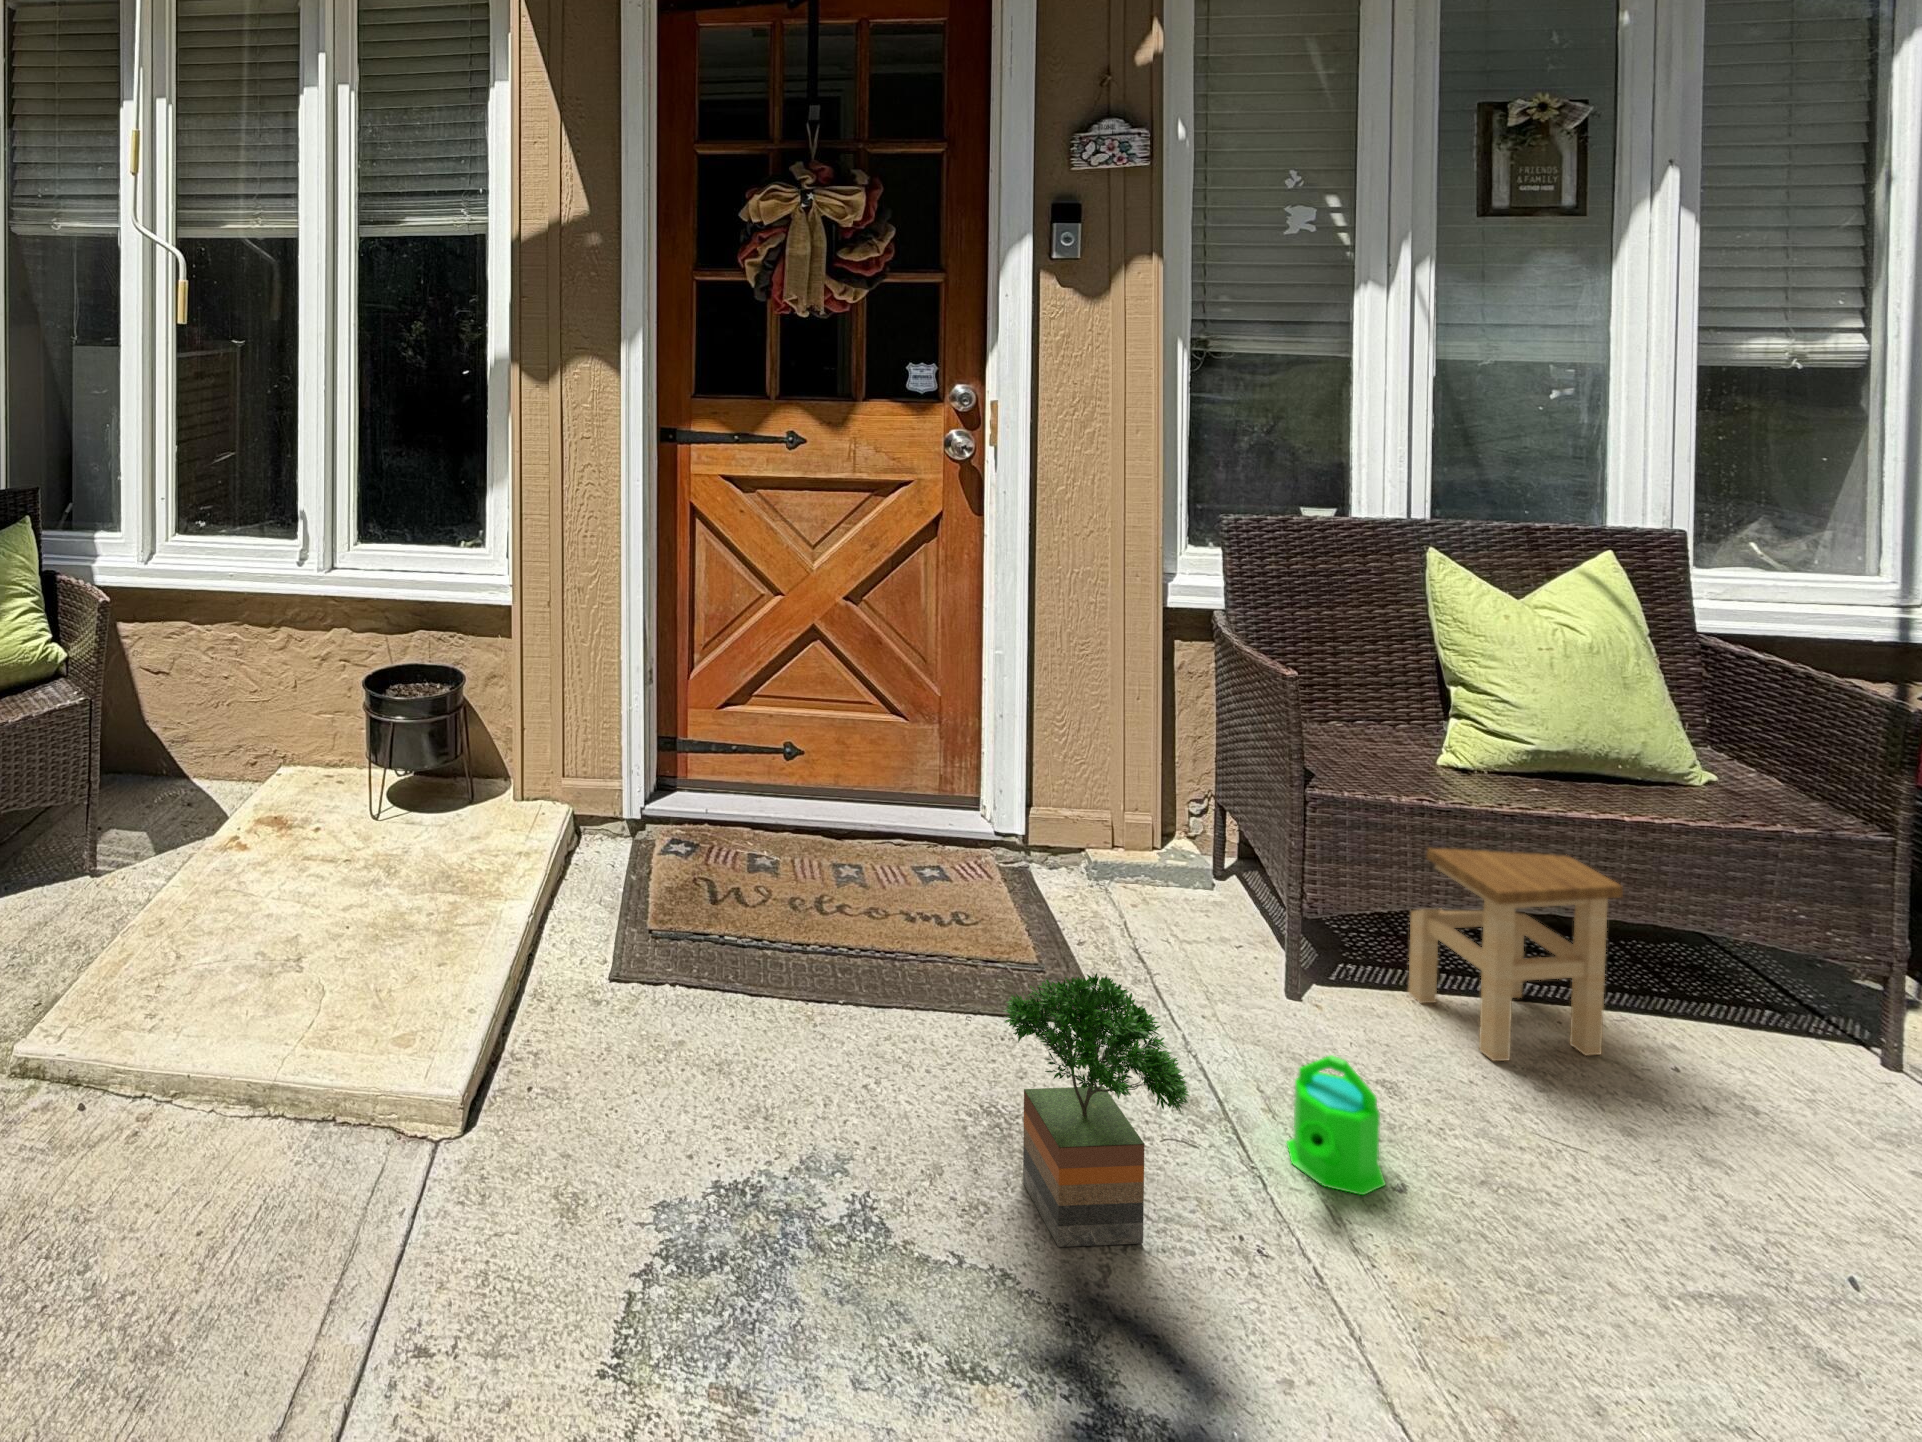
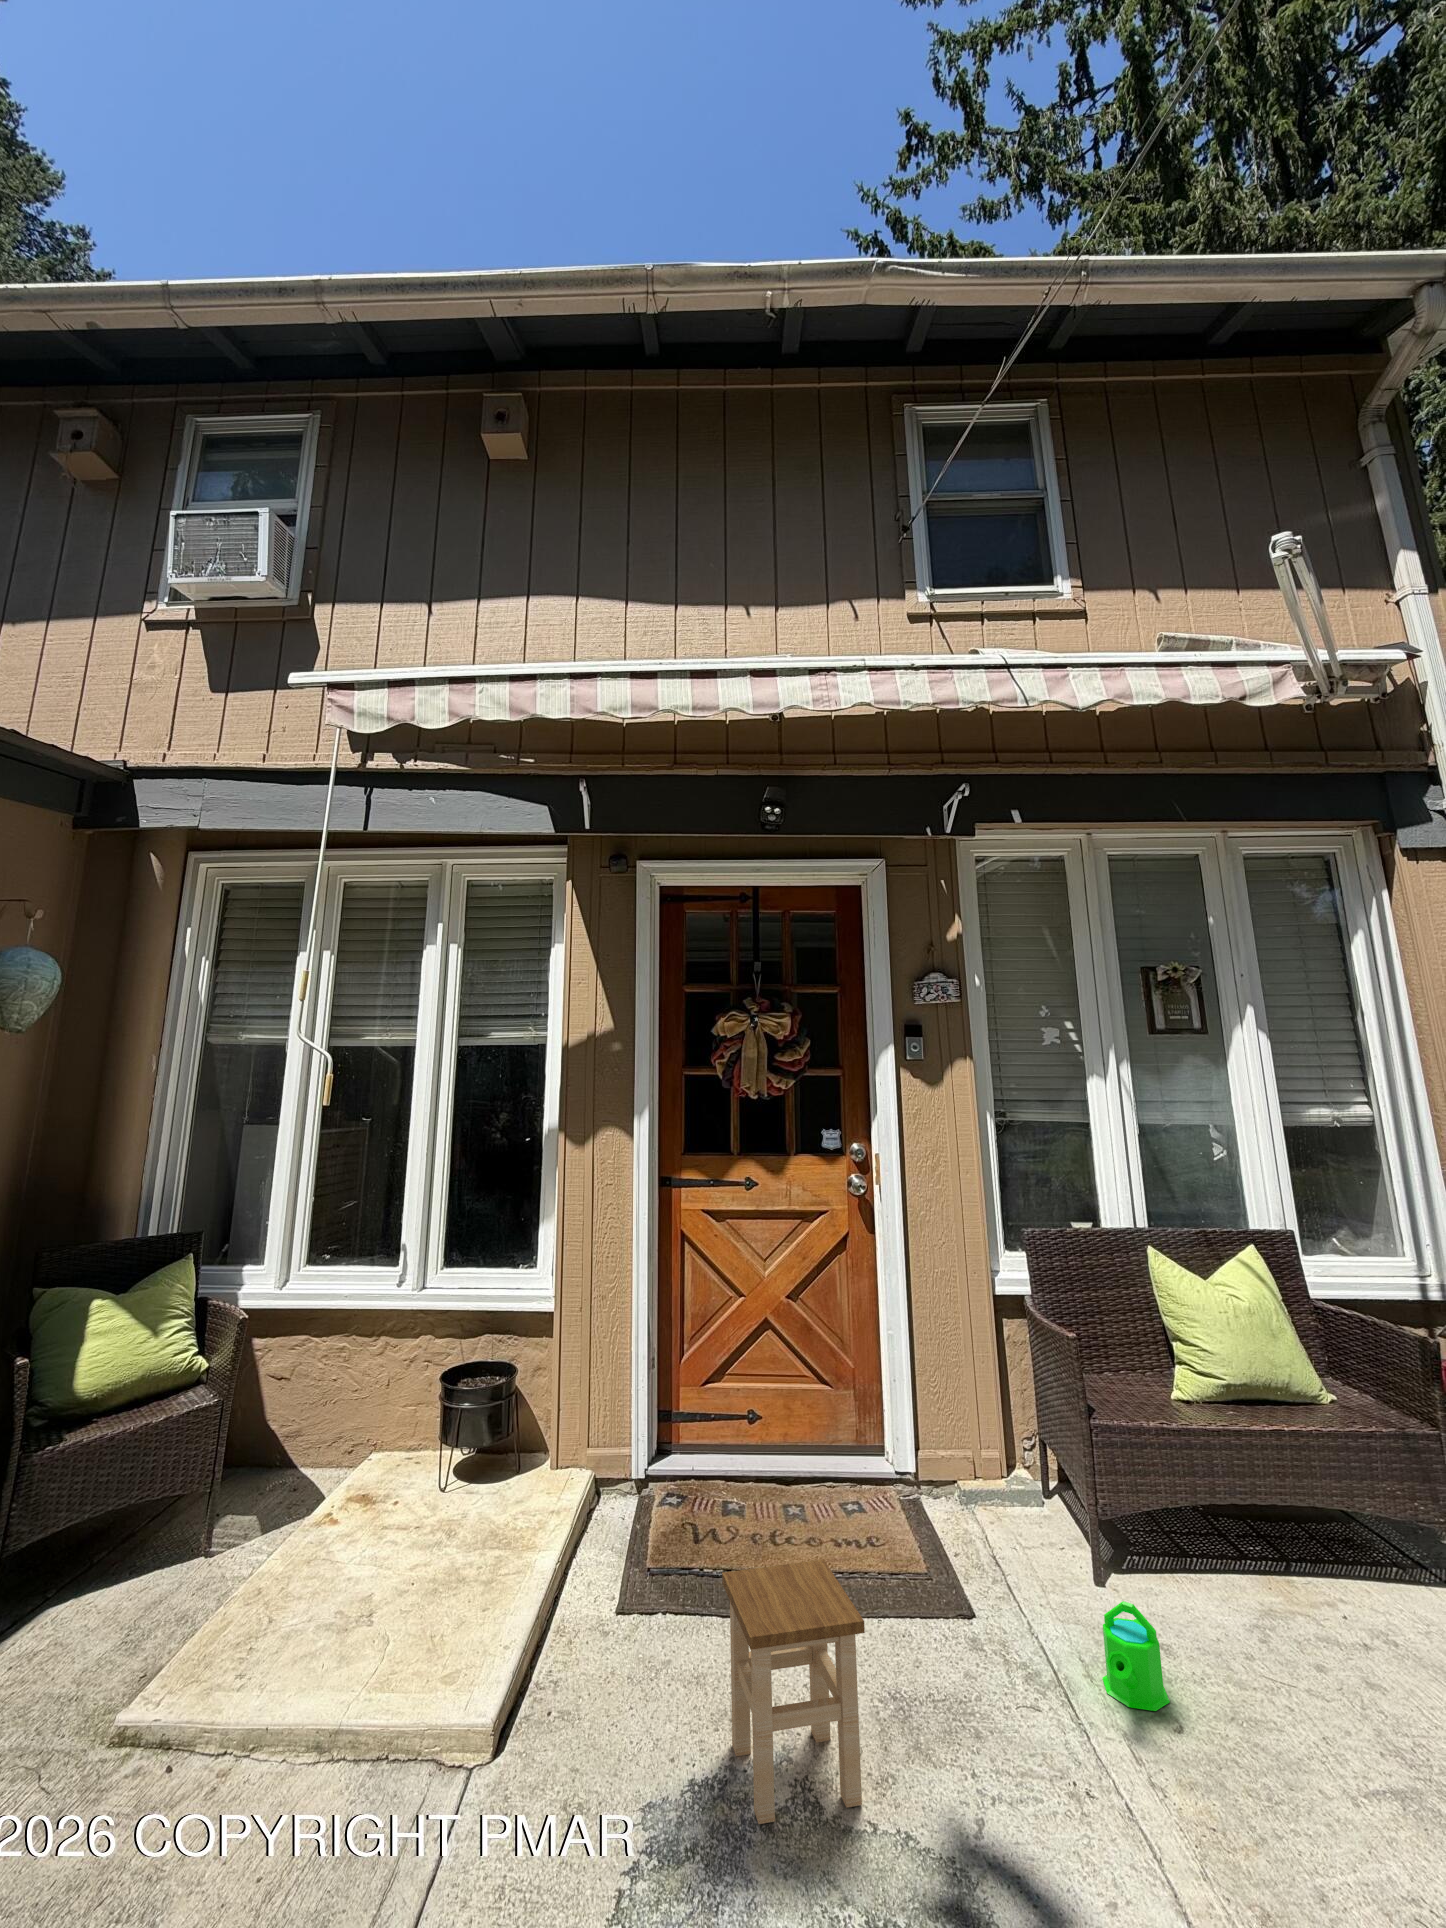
stool: present [1408,848,1623,1061] -> present [722,1560,865,1824]
potted tree: present [1003,973,1189,1247] -> none [901,1544,1031,1771]

